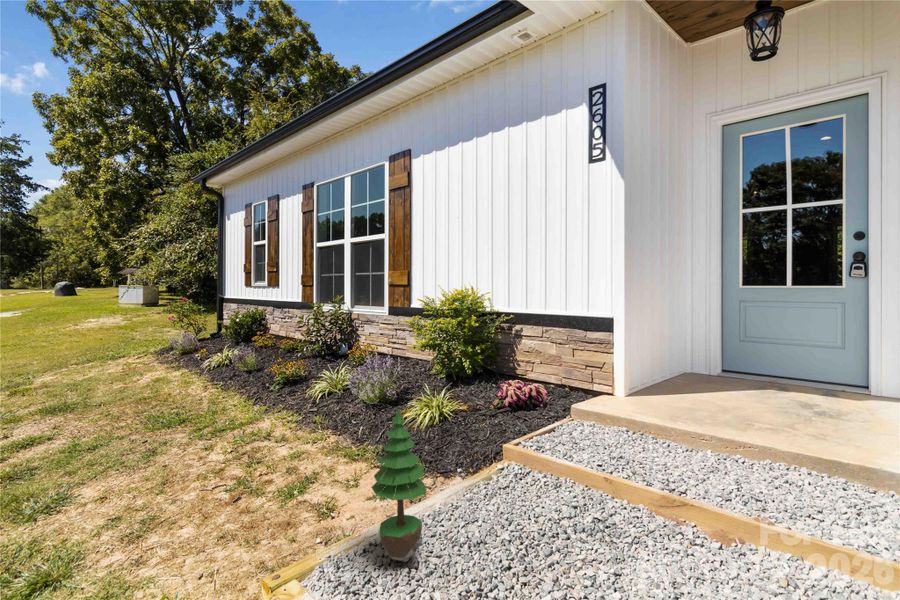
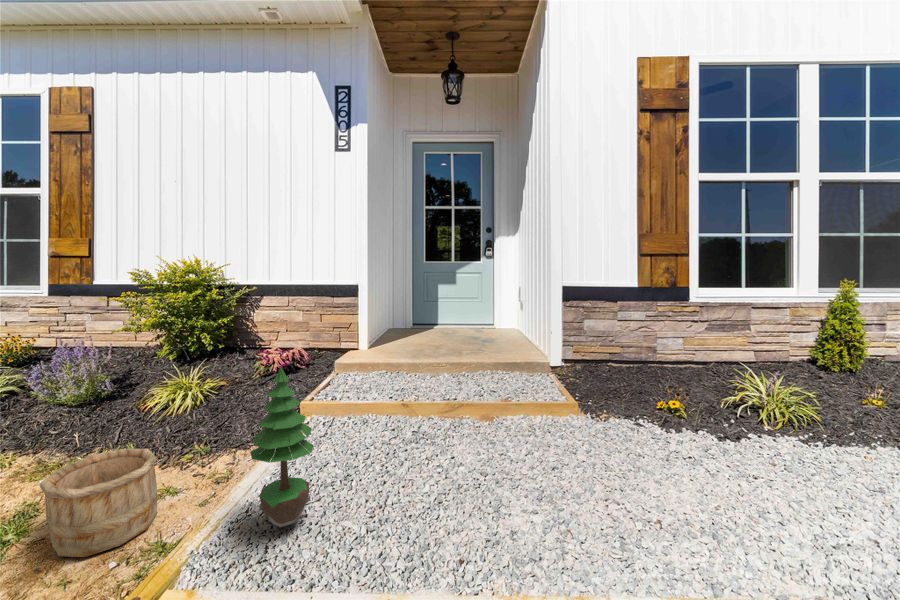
wooden bucket: none [296,448,364,523] -> present [39,449,157,557]

